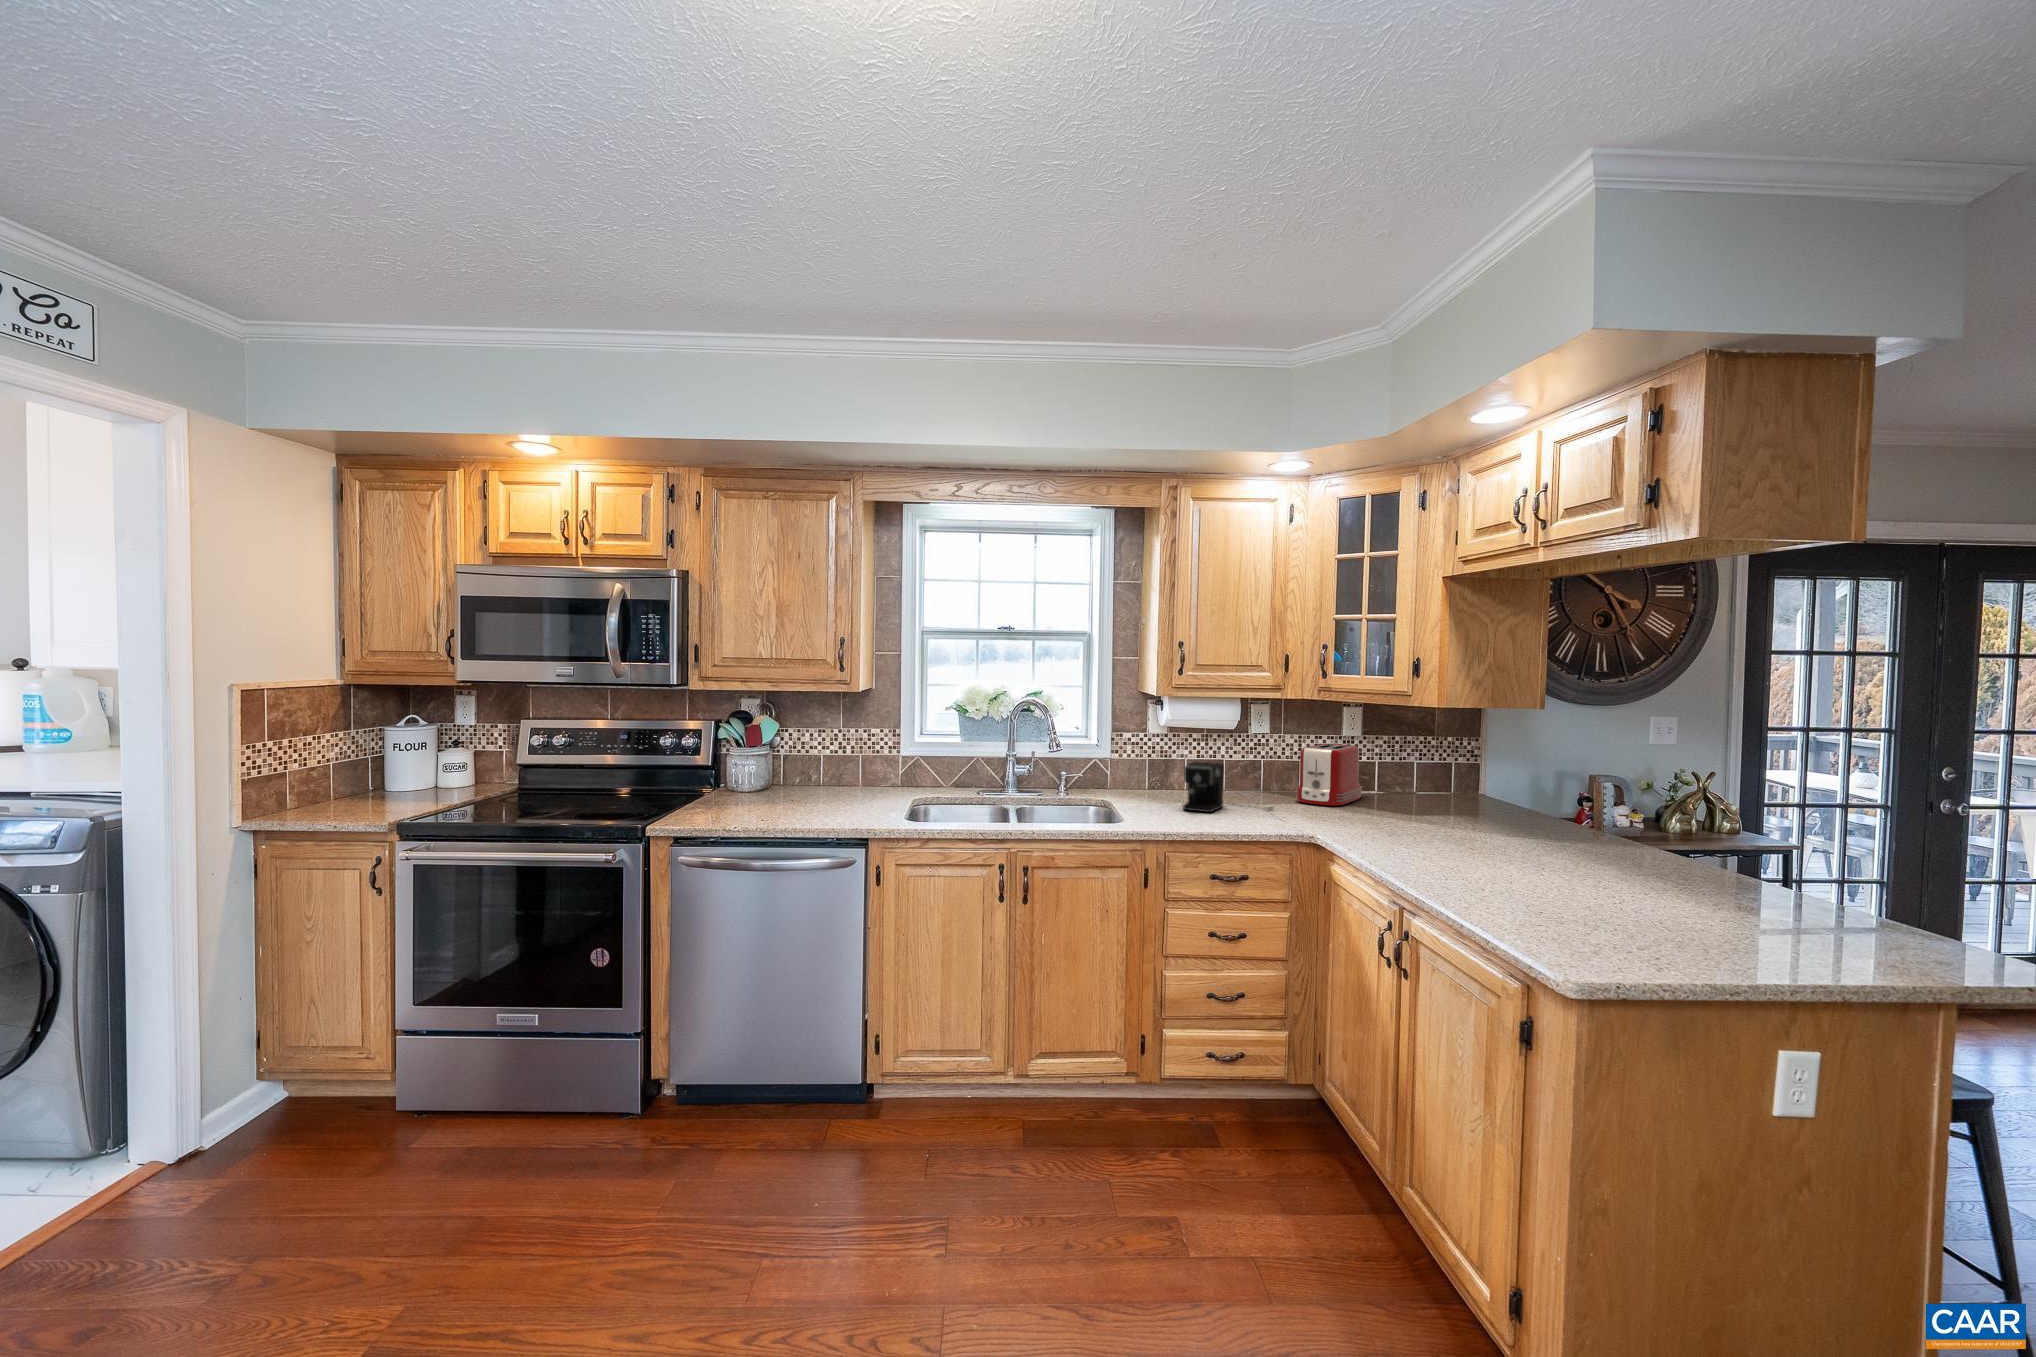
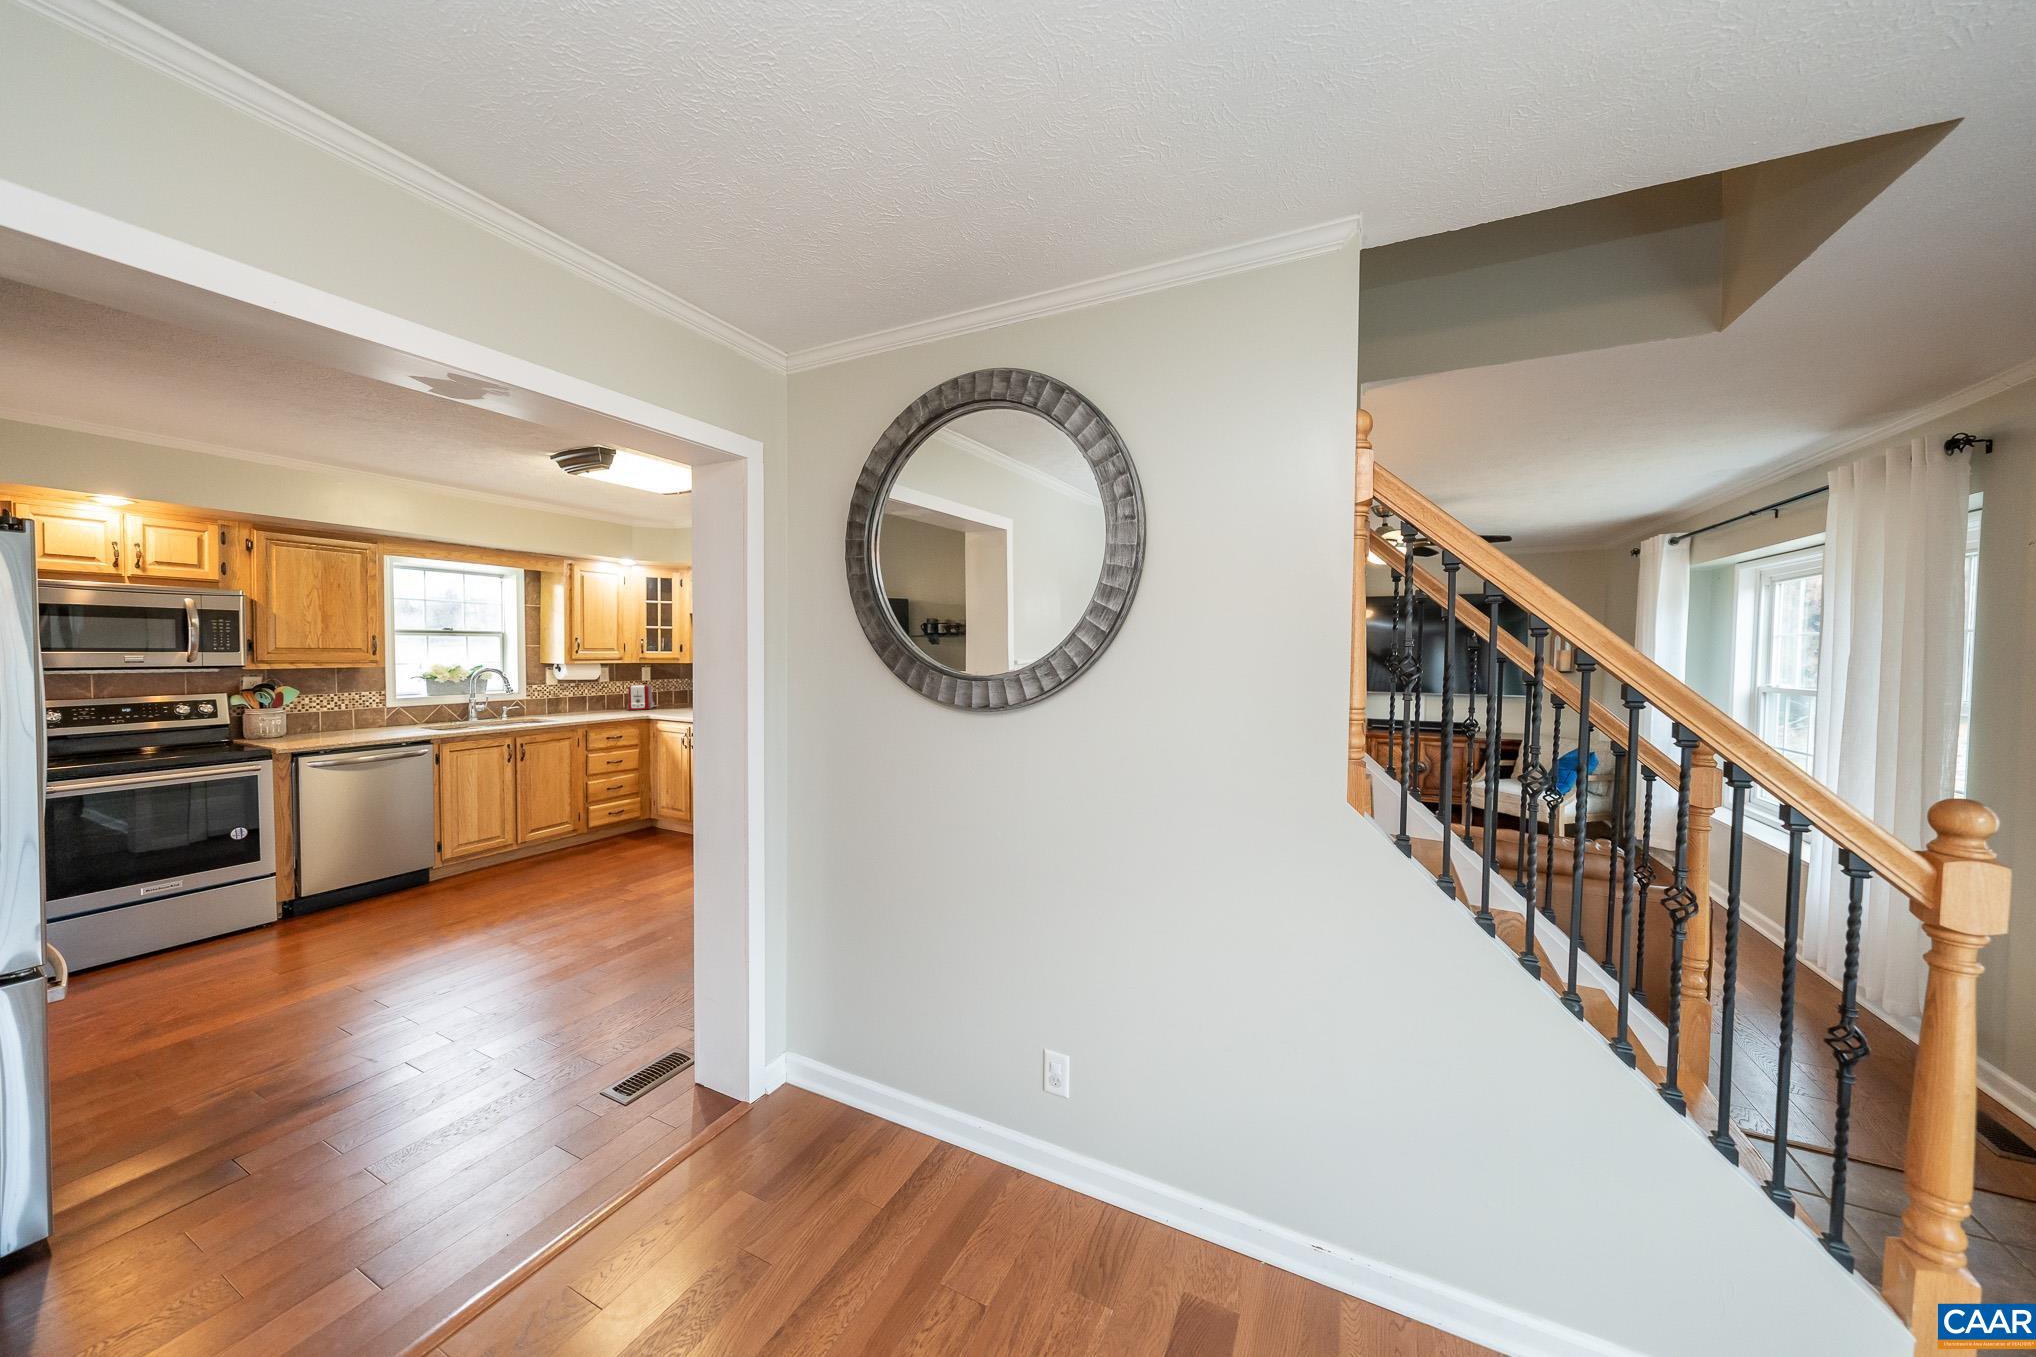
coffee maker: present [1183,762,1273,812] -> none [579,694,623,716]

